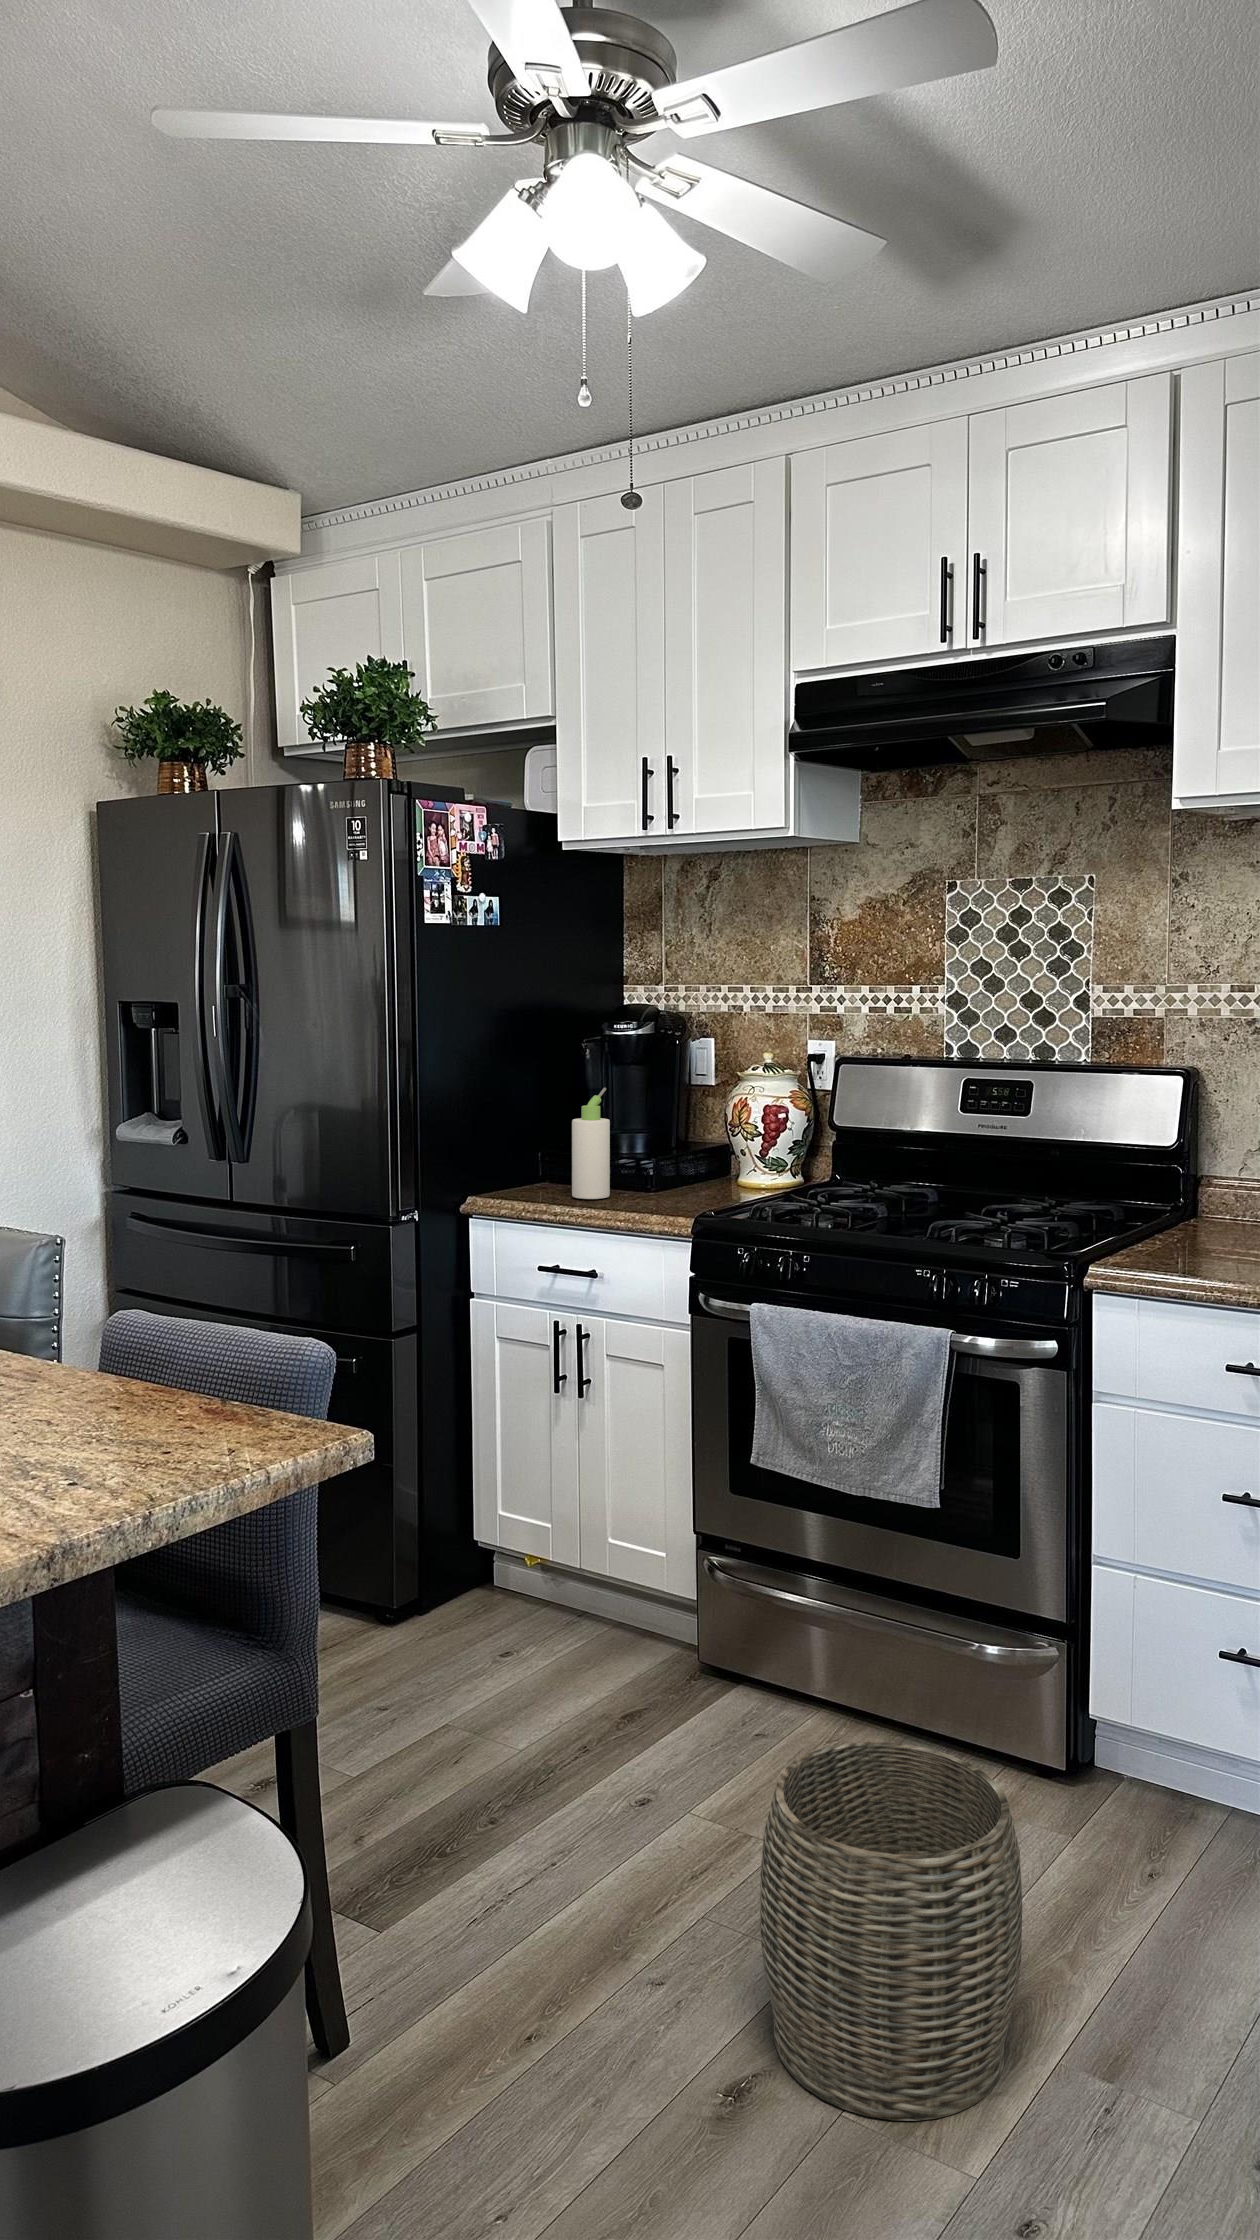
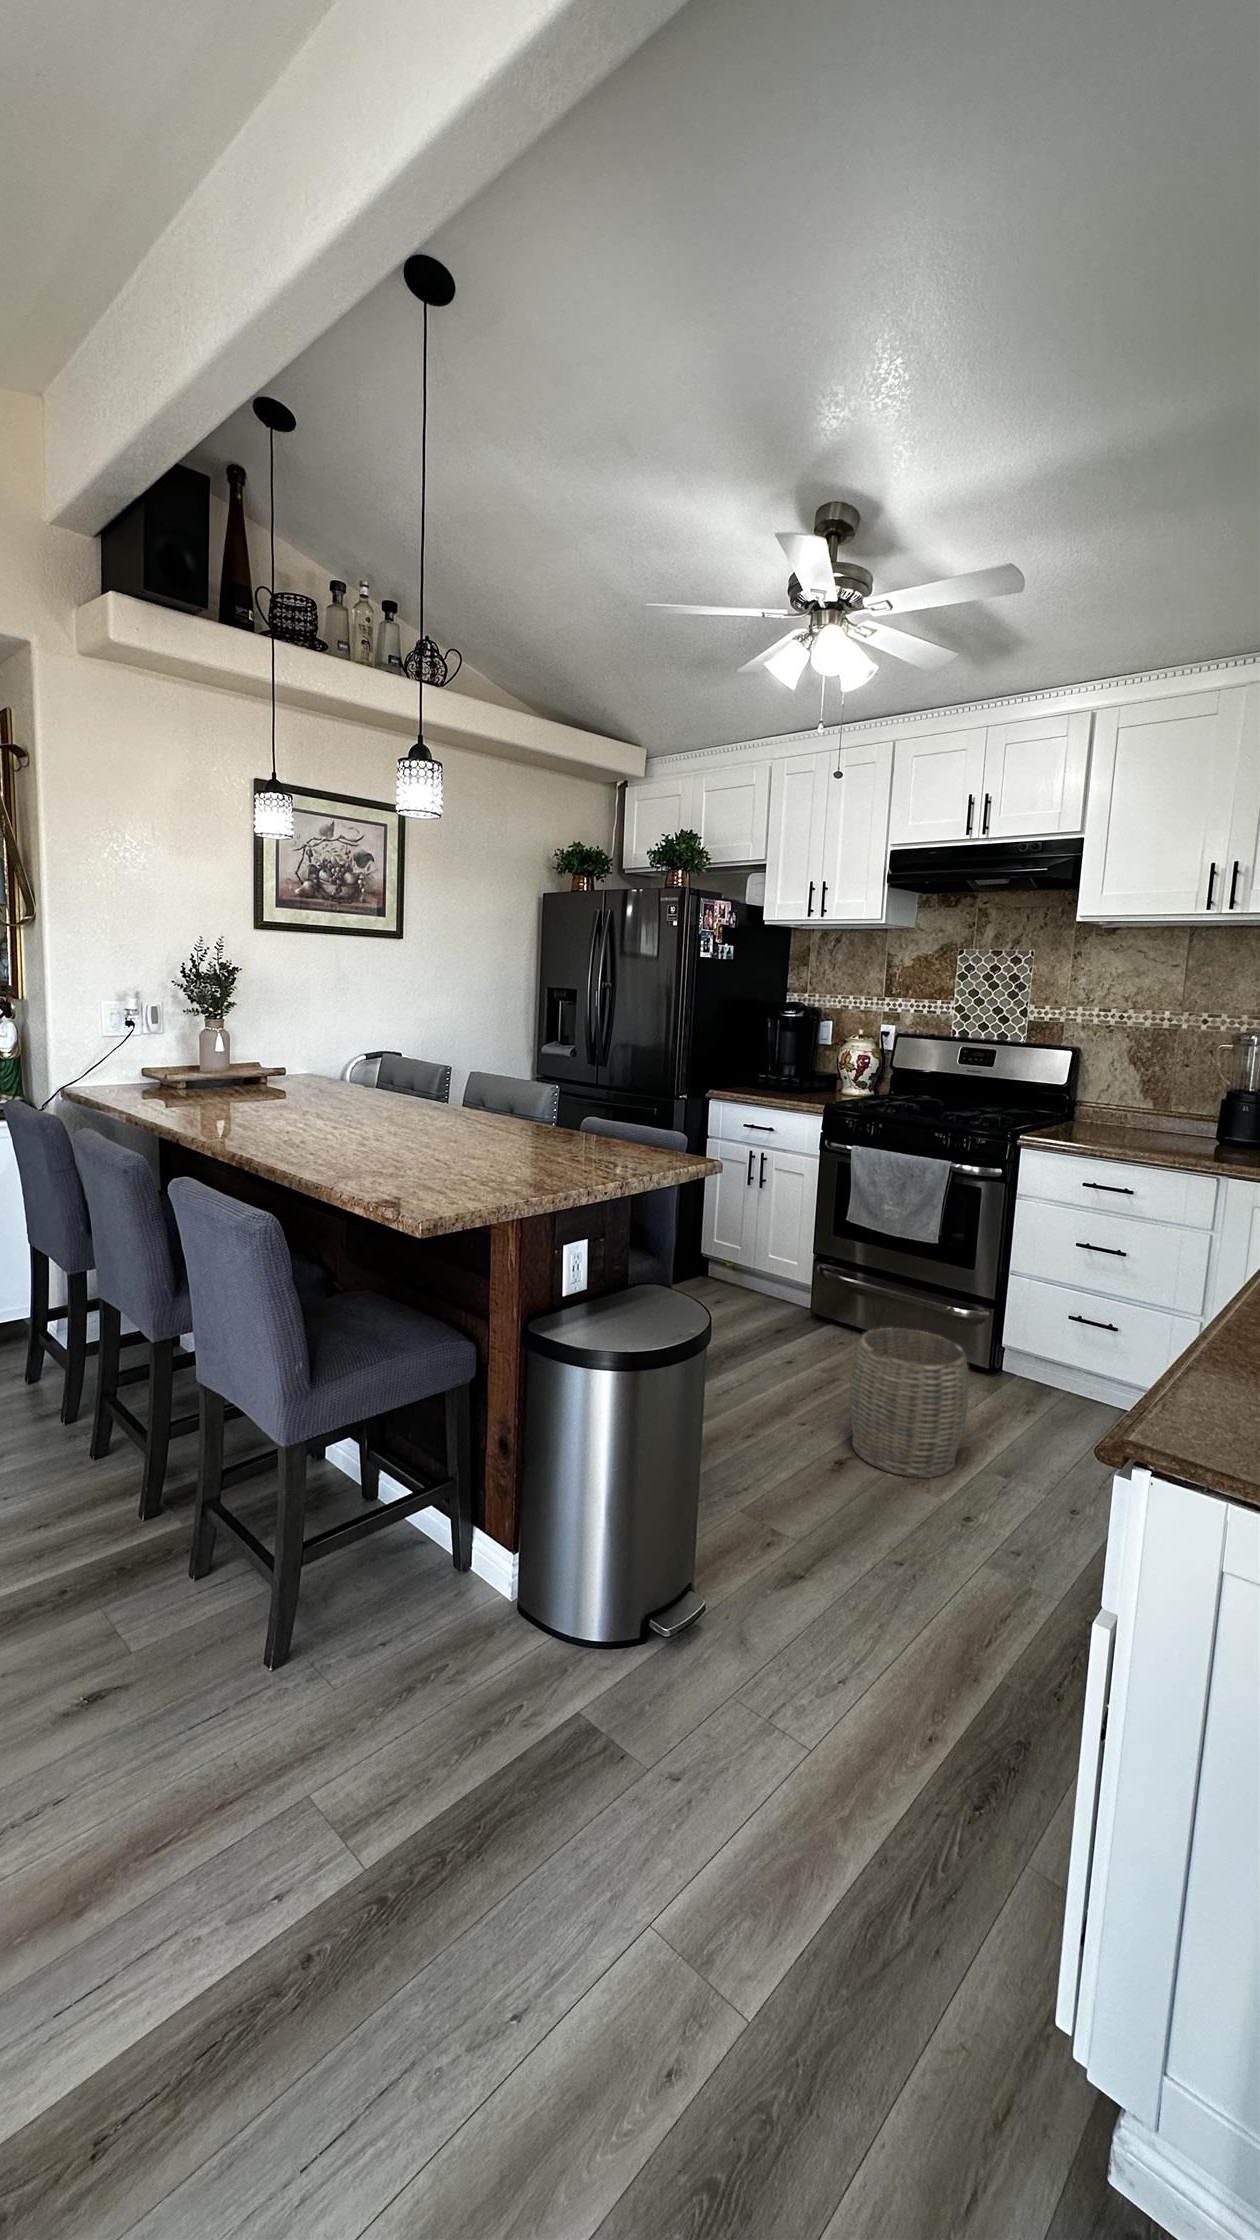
bottle: present [572,1088,610,1199] -> none [763,1041,783,1094]

